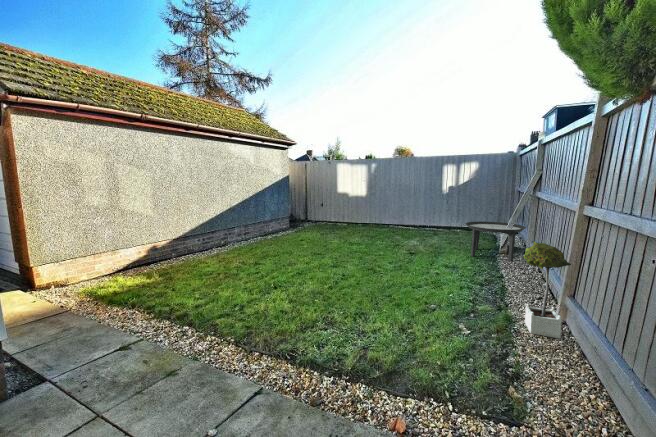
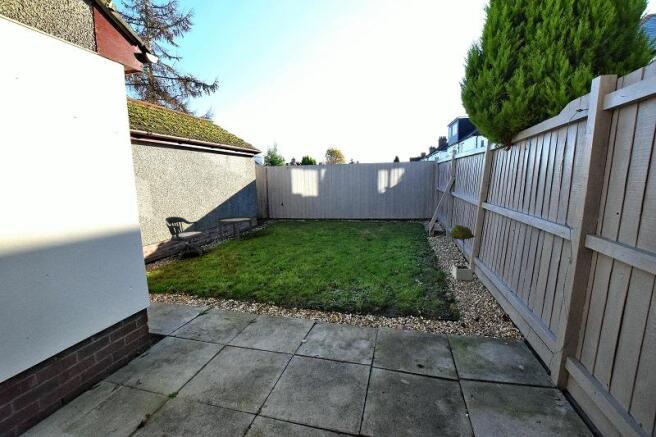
chair: none [173,211,216,259] -> present [165,217,204,260]
round table: present [466,221,526,261] -> present [217,216,253,241]

